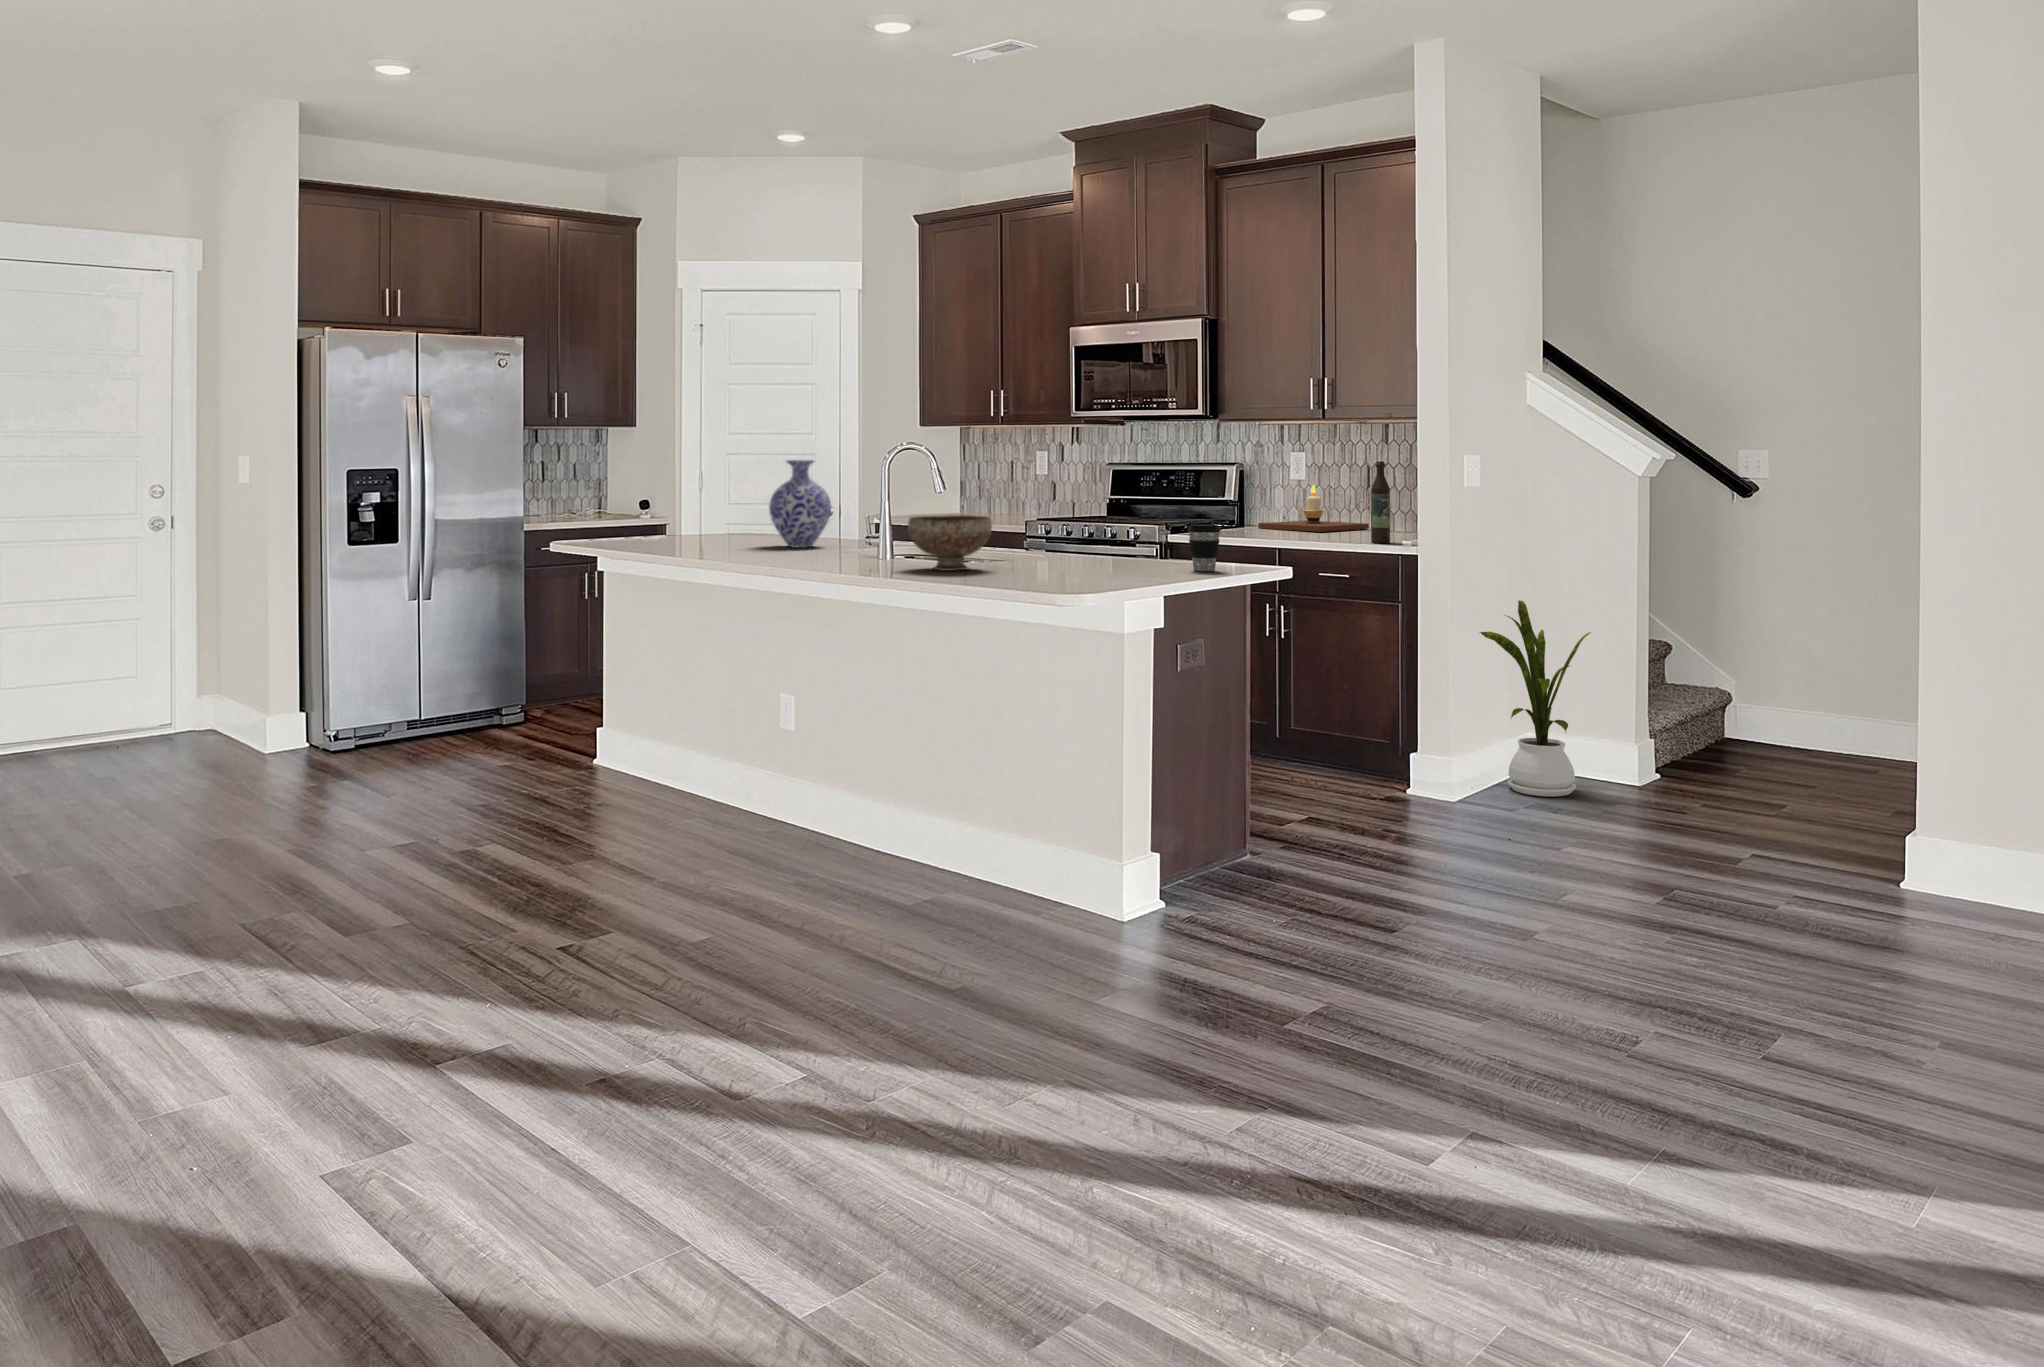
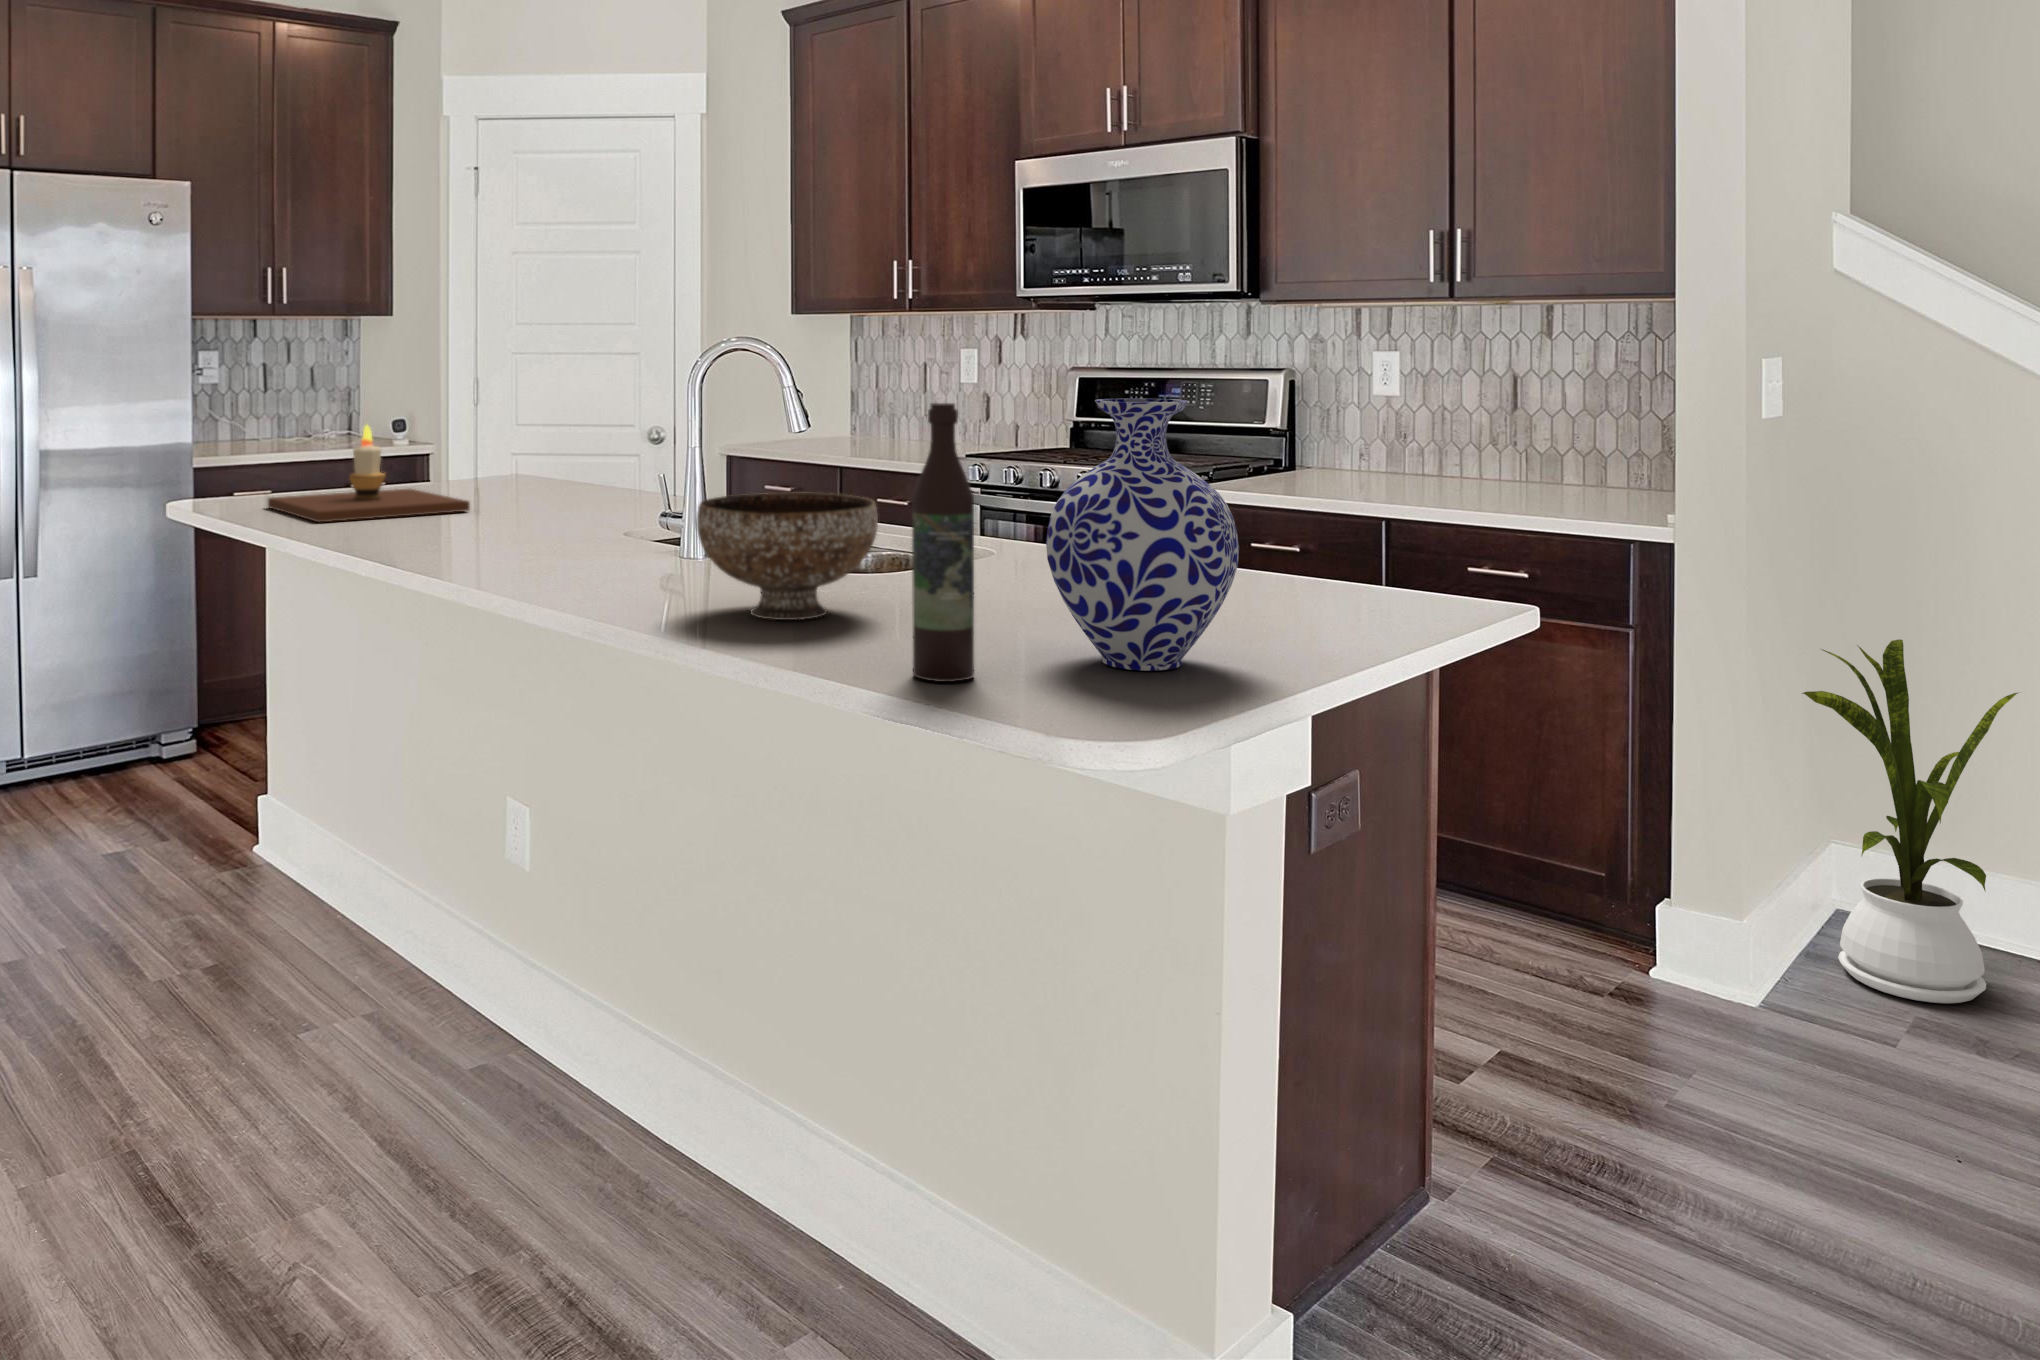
vase: present [769,460,831,547] -> present [1046,399,1239,671]
wine bottle: present [1371,461,1390,543] -> present [912,403,974,682]
candle: present [1258,485,1369,532] -> present [268,425,470,522]
coffee cup: present [1188,524,1220,571] -> none [1311,519,1386,627]

